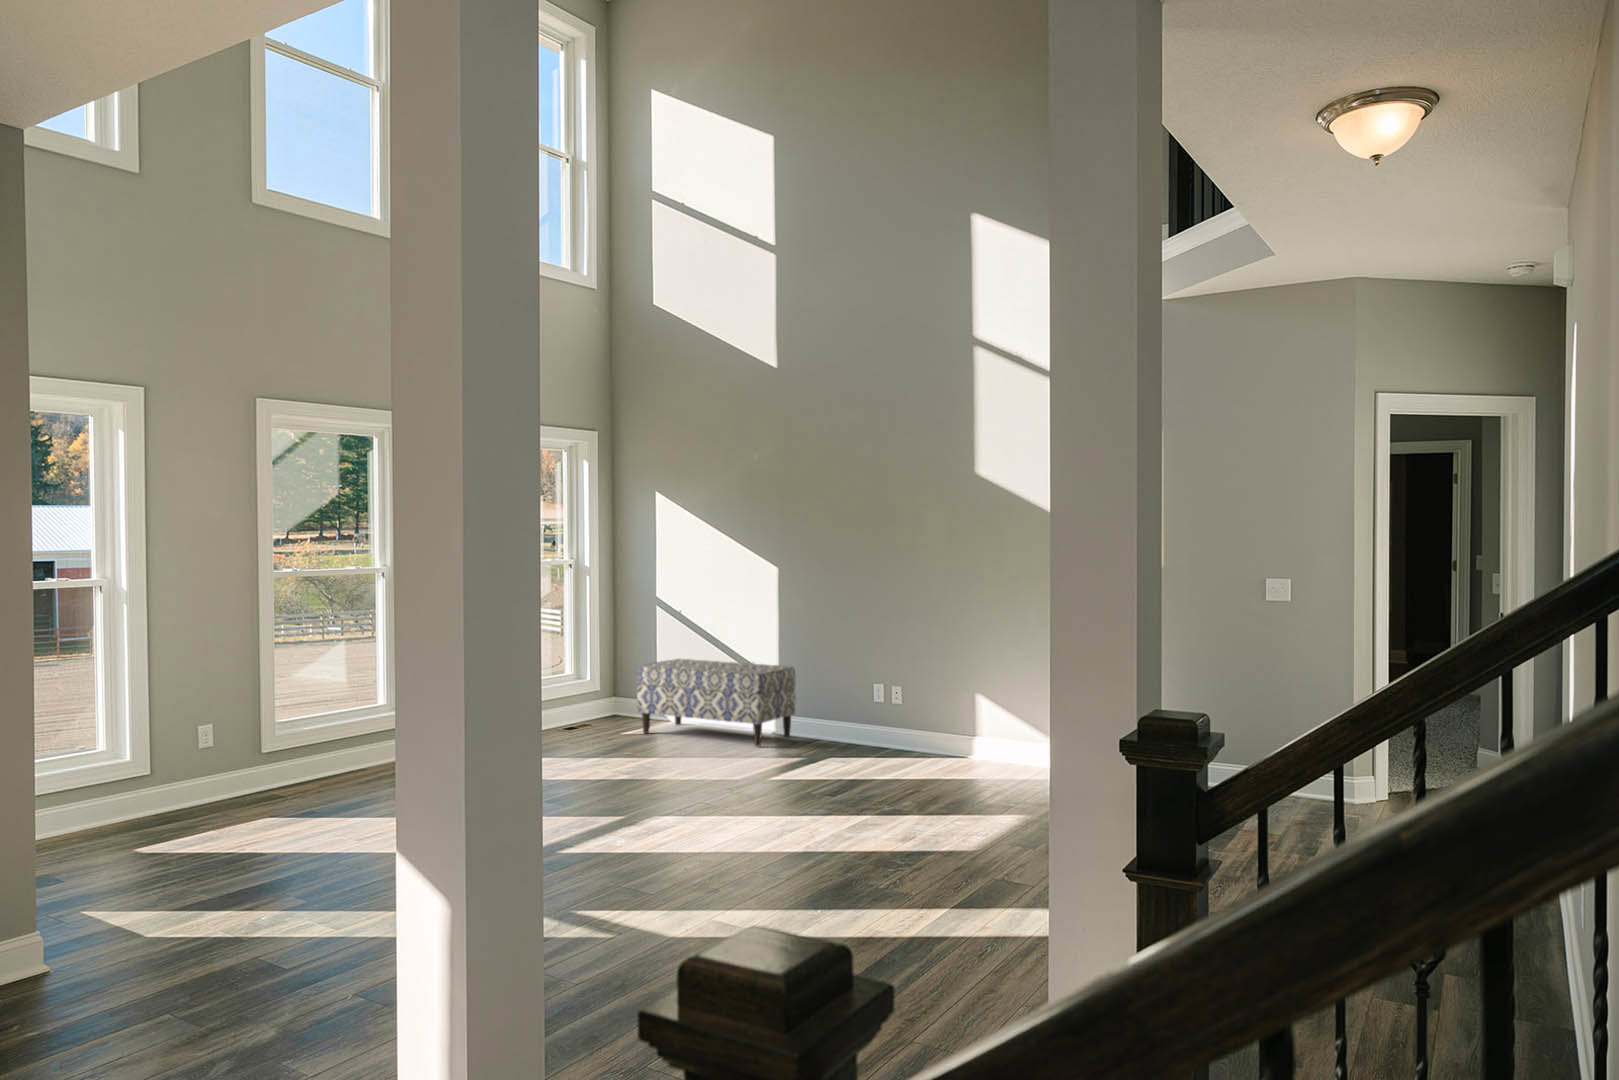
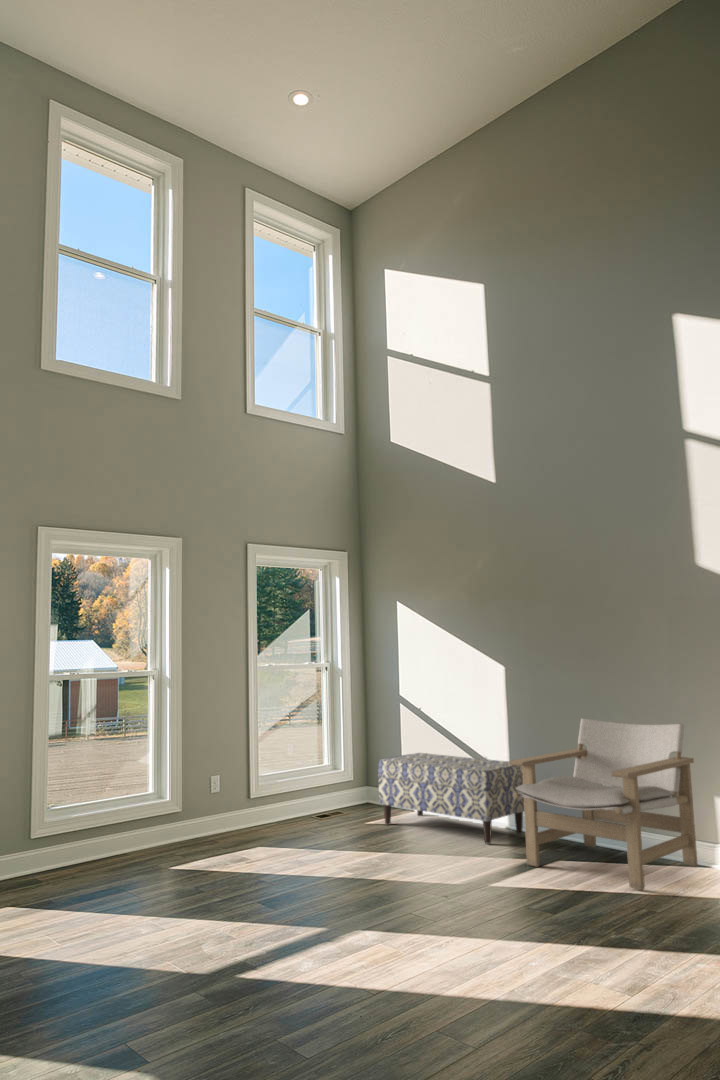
lounge chair: none [788,621,961,776] -> present [509,718,698,890]

